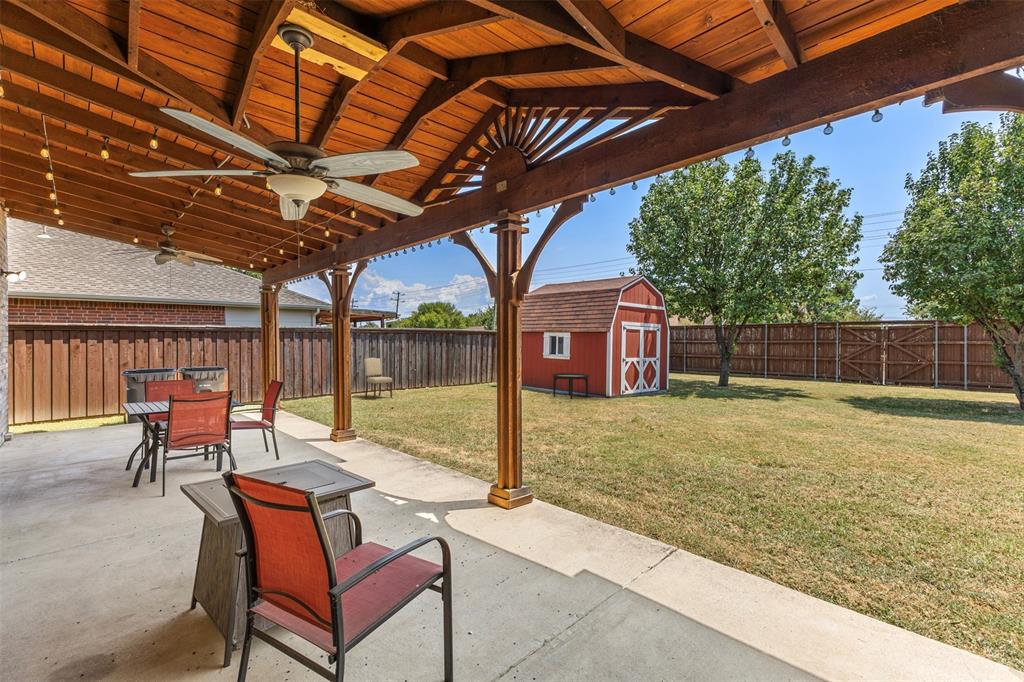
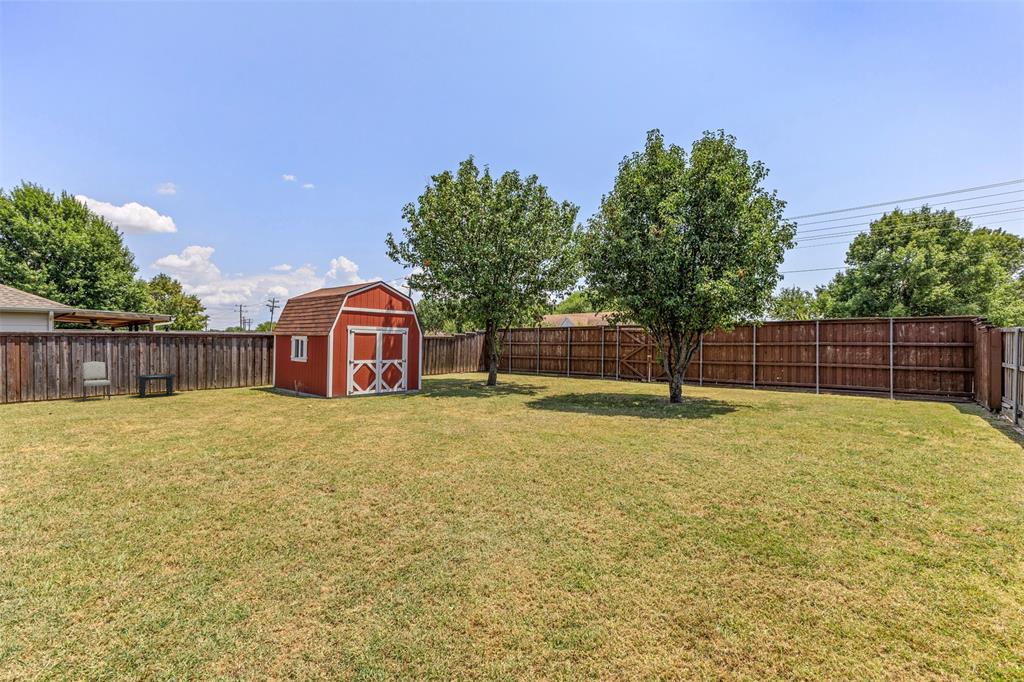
round table: present [552,373,590,399] -> present [134,374,177,398]

